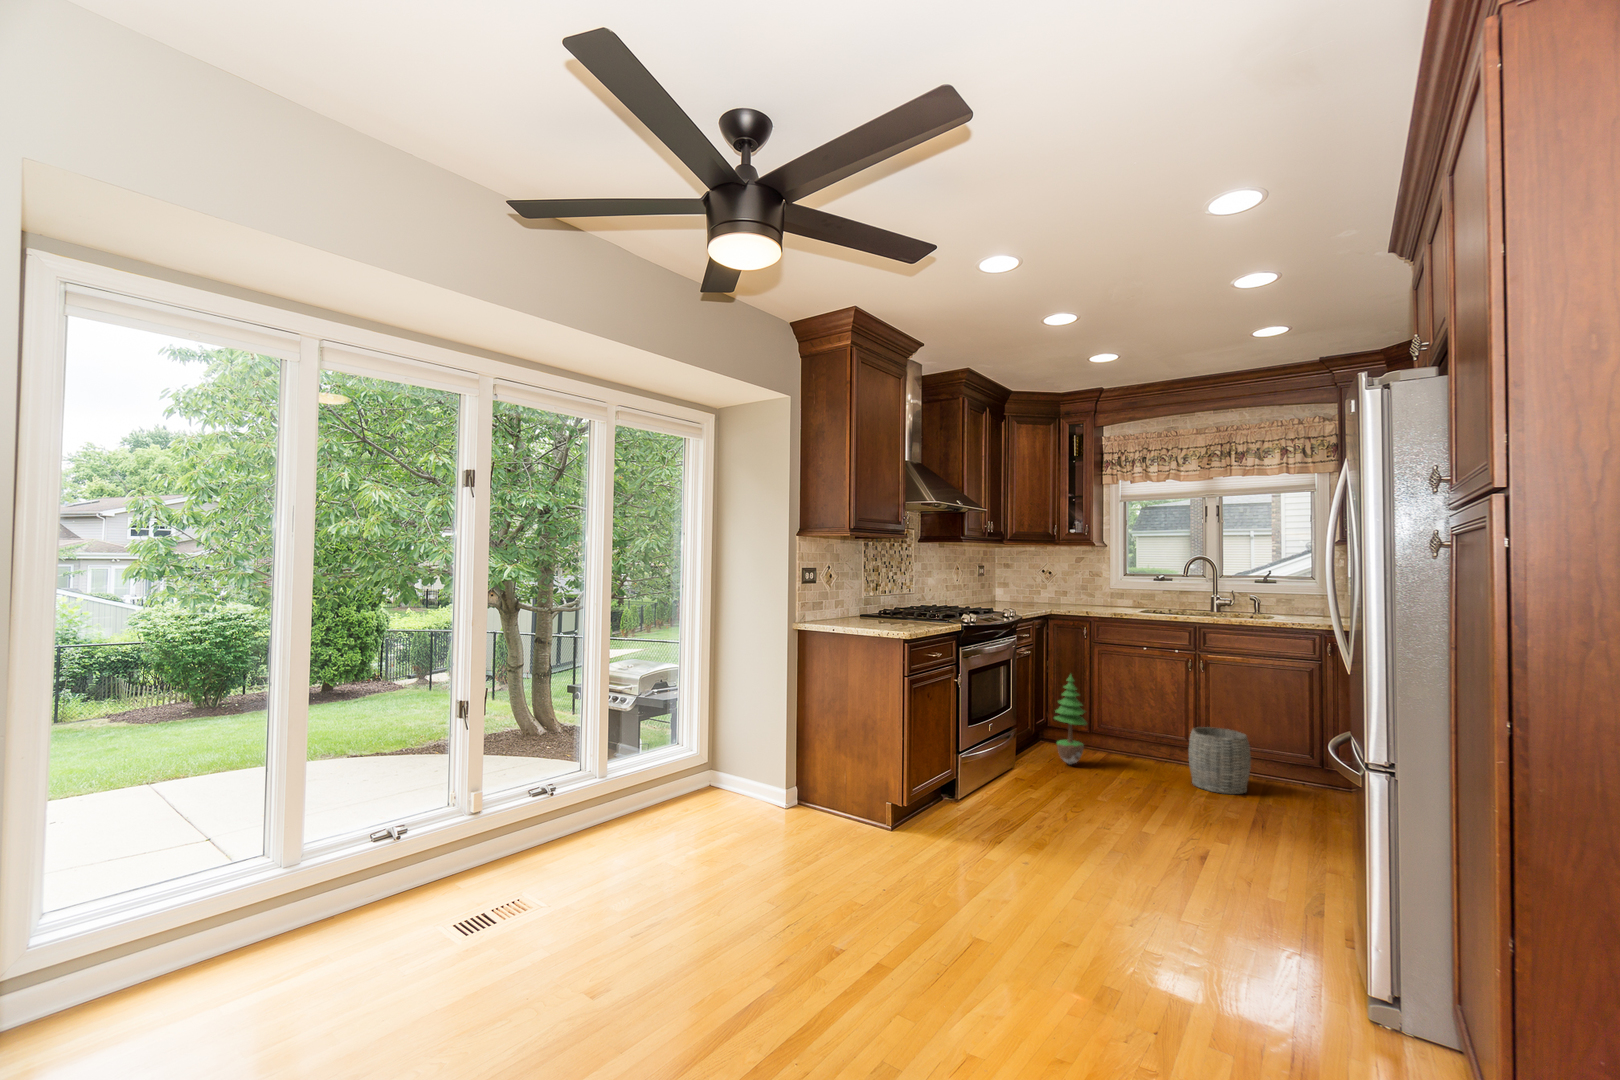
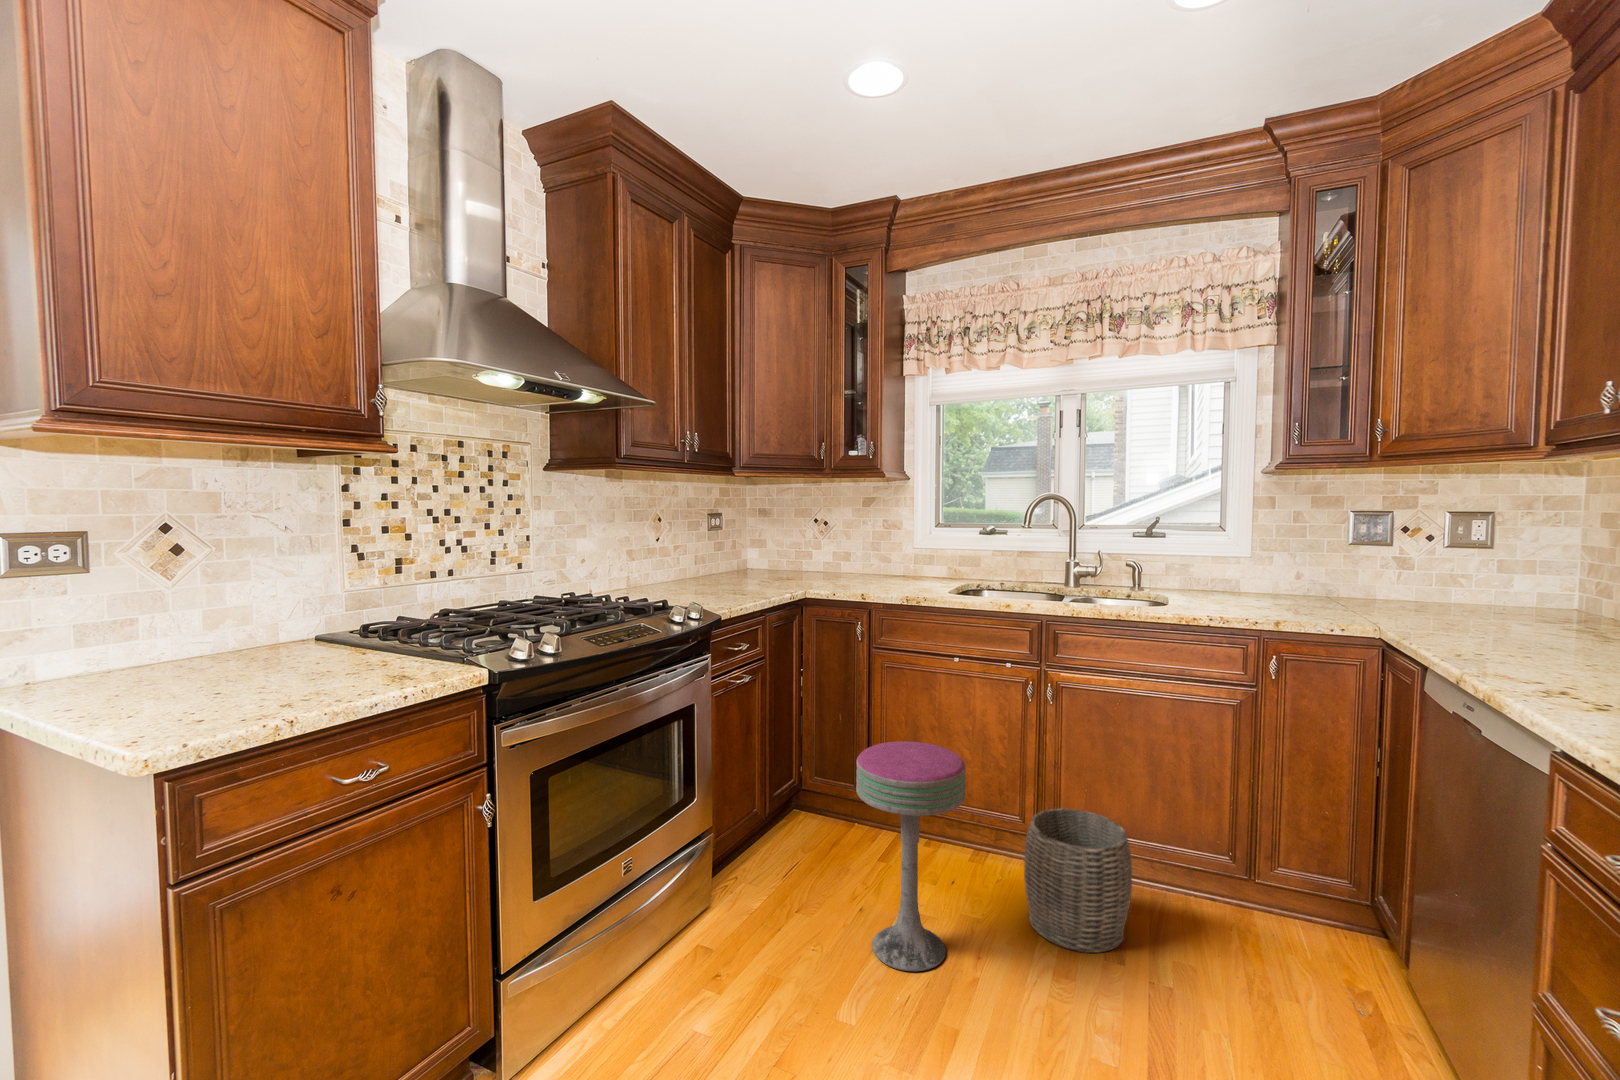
potted tree: present [1054,674,1088,765] -> none [793,715,854,883]
bar stool: none [1097,682,1156,792] -> present [856,741,966,972]

